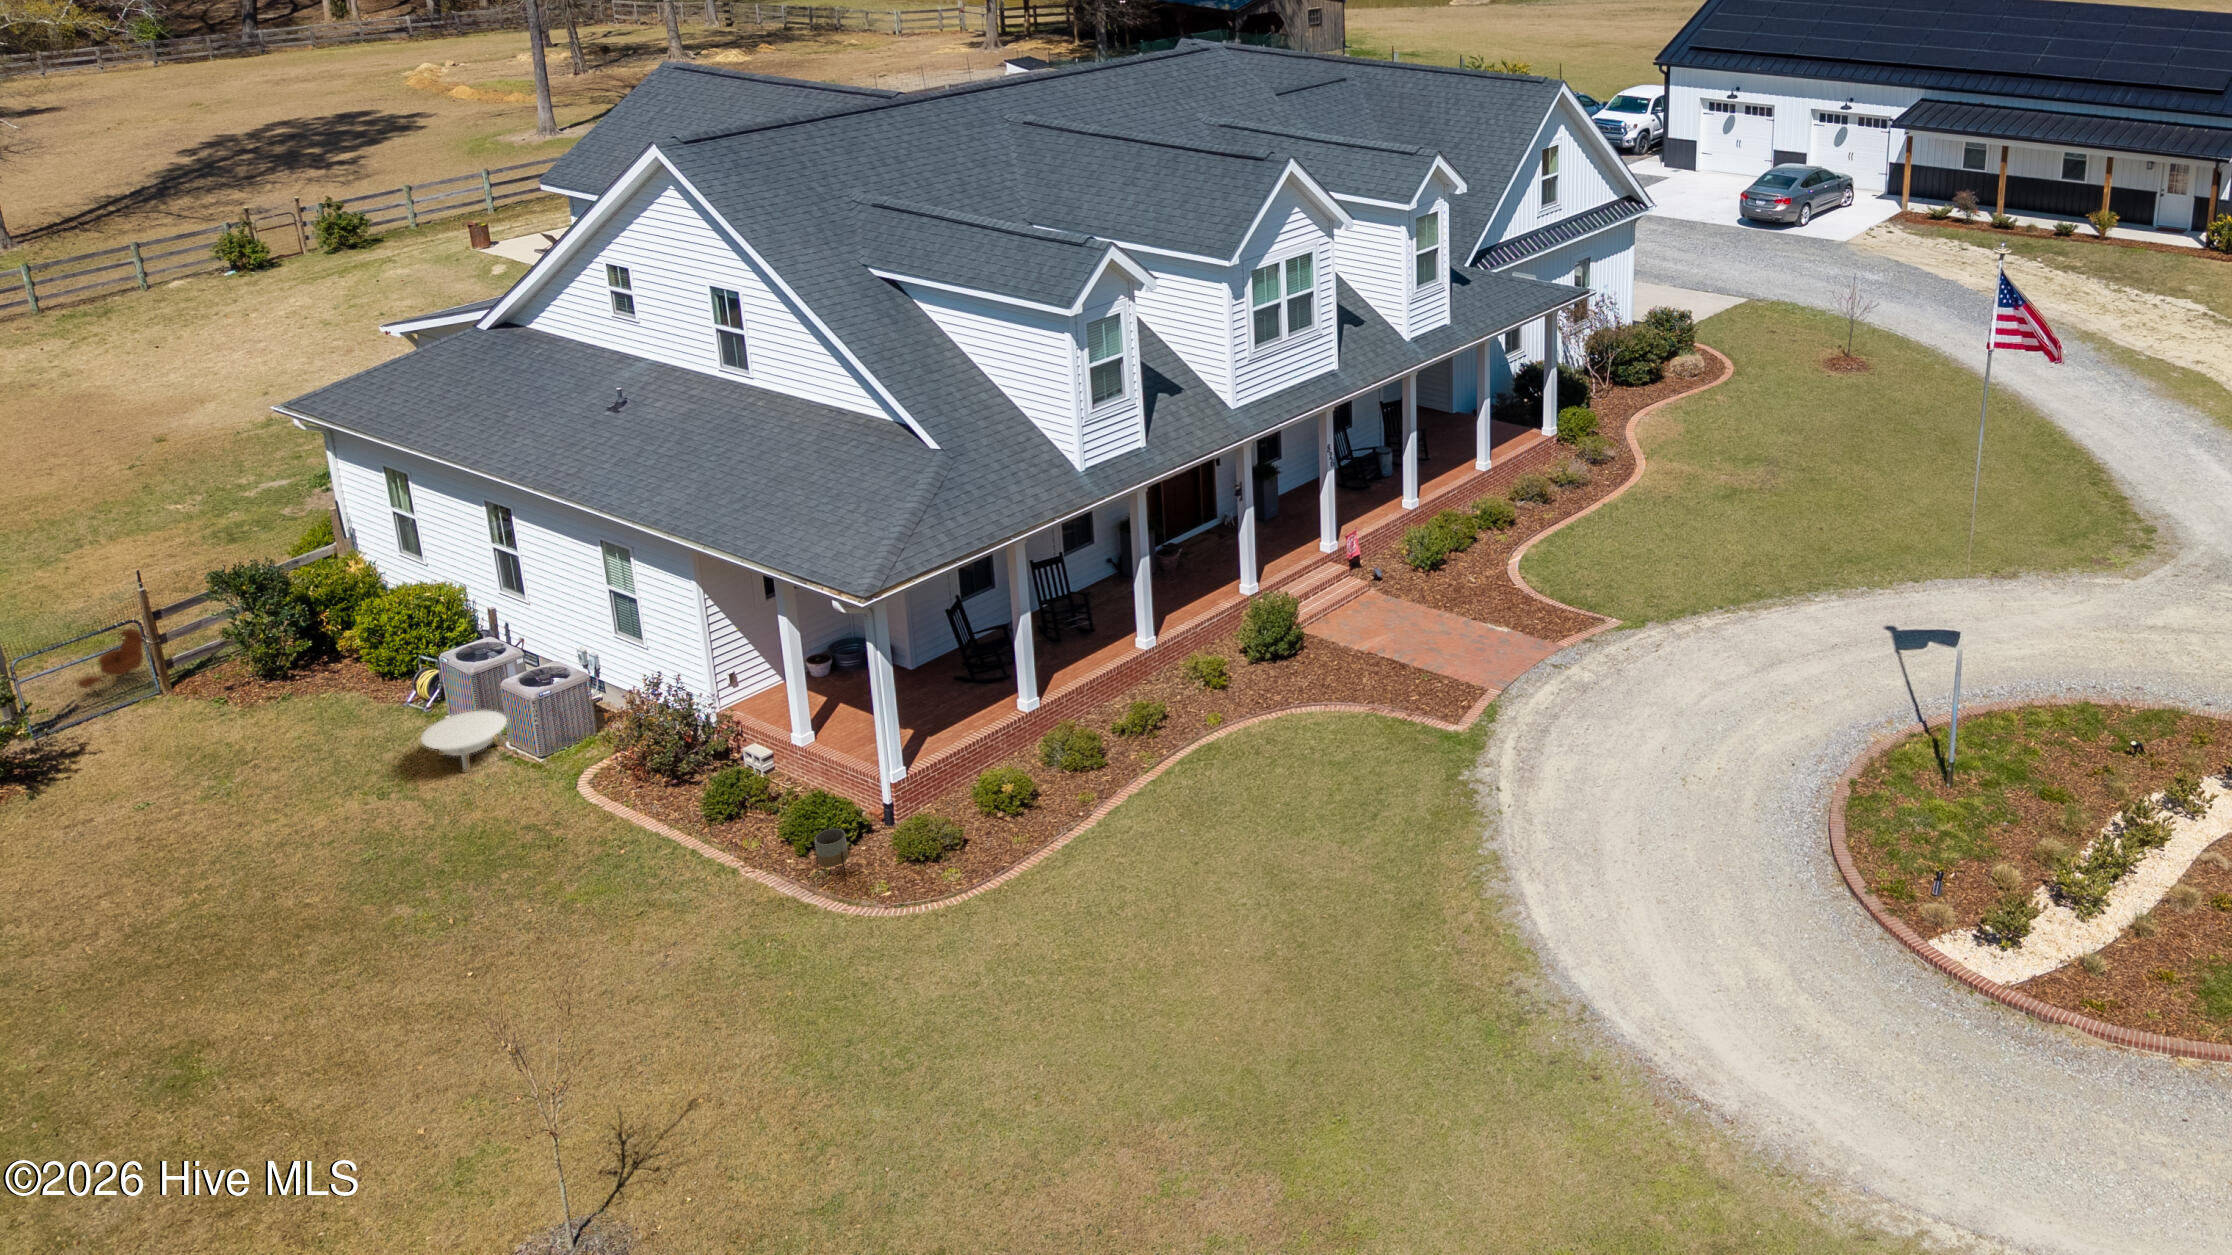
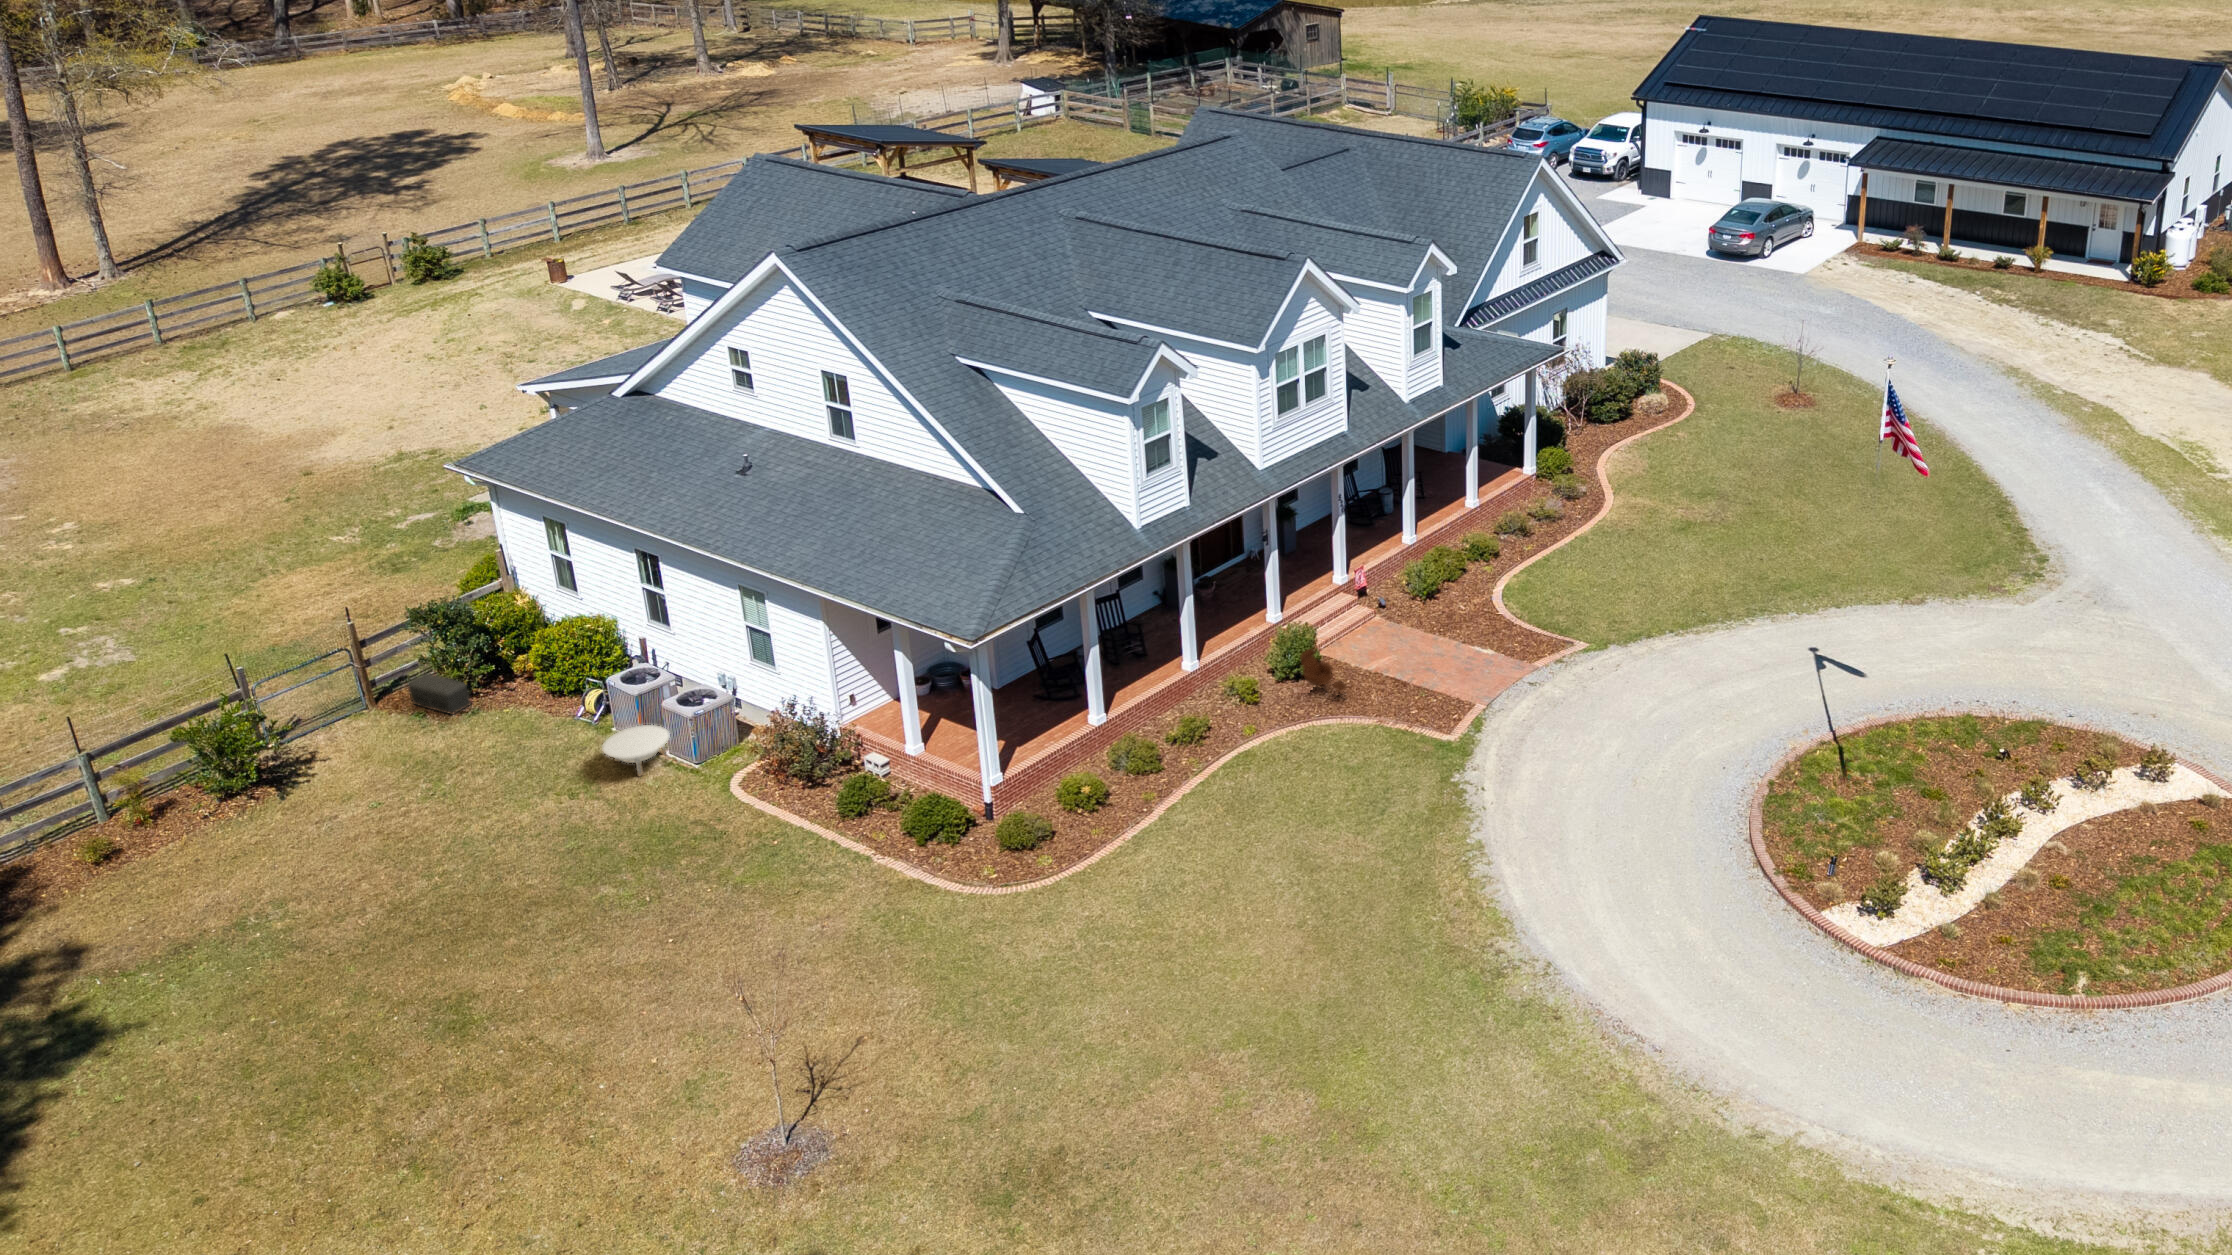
lounge chair: present [77,629,143,694] -> present [1300,649,1347,696]
storage bench: none [205,650,283,700] -> present [408,673,471,715]
planter: present [815,829,848,875] -> none [938,824,964,861]

